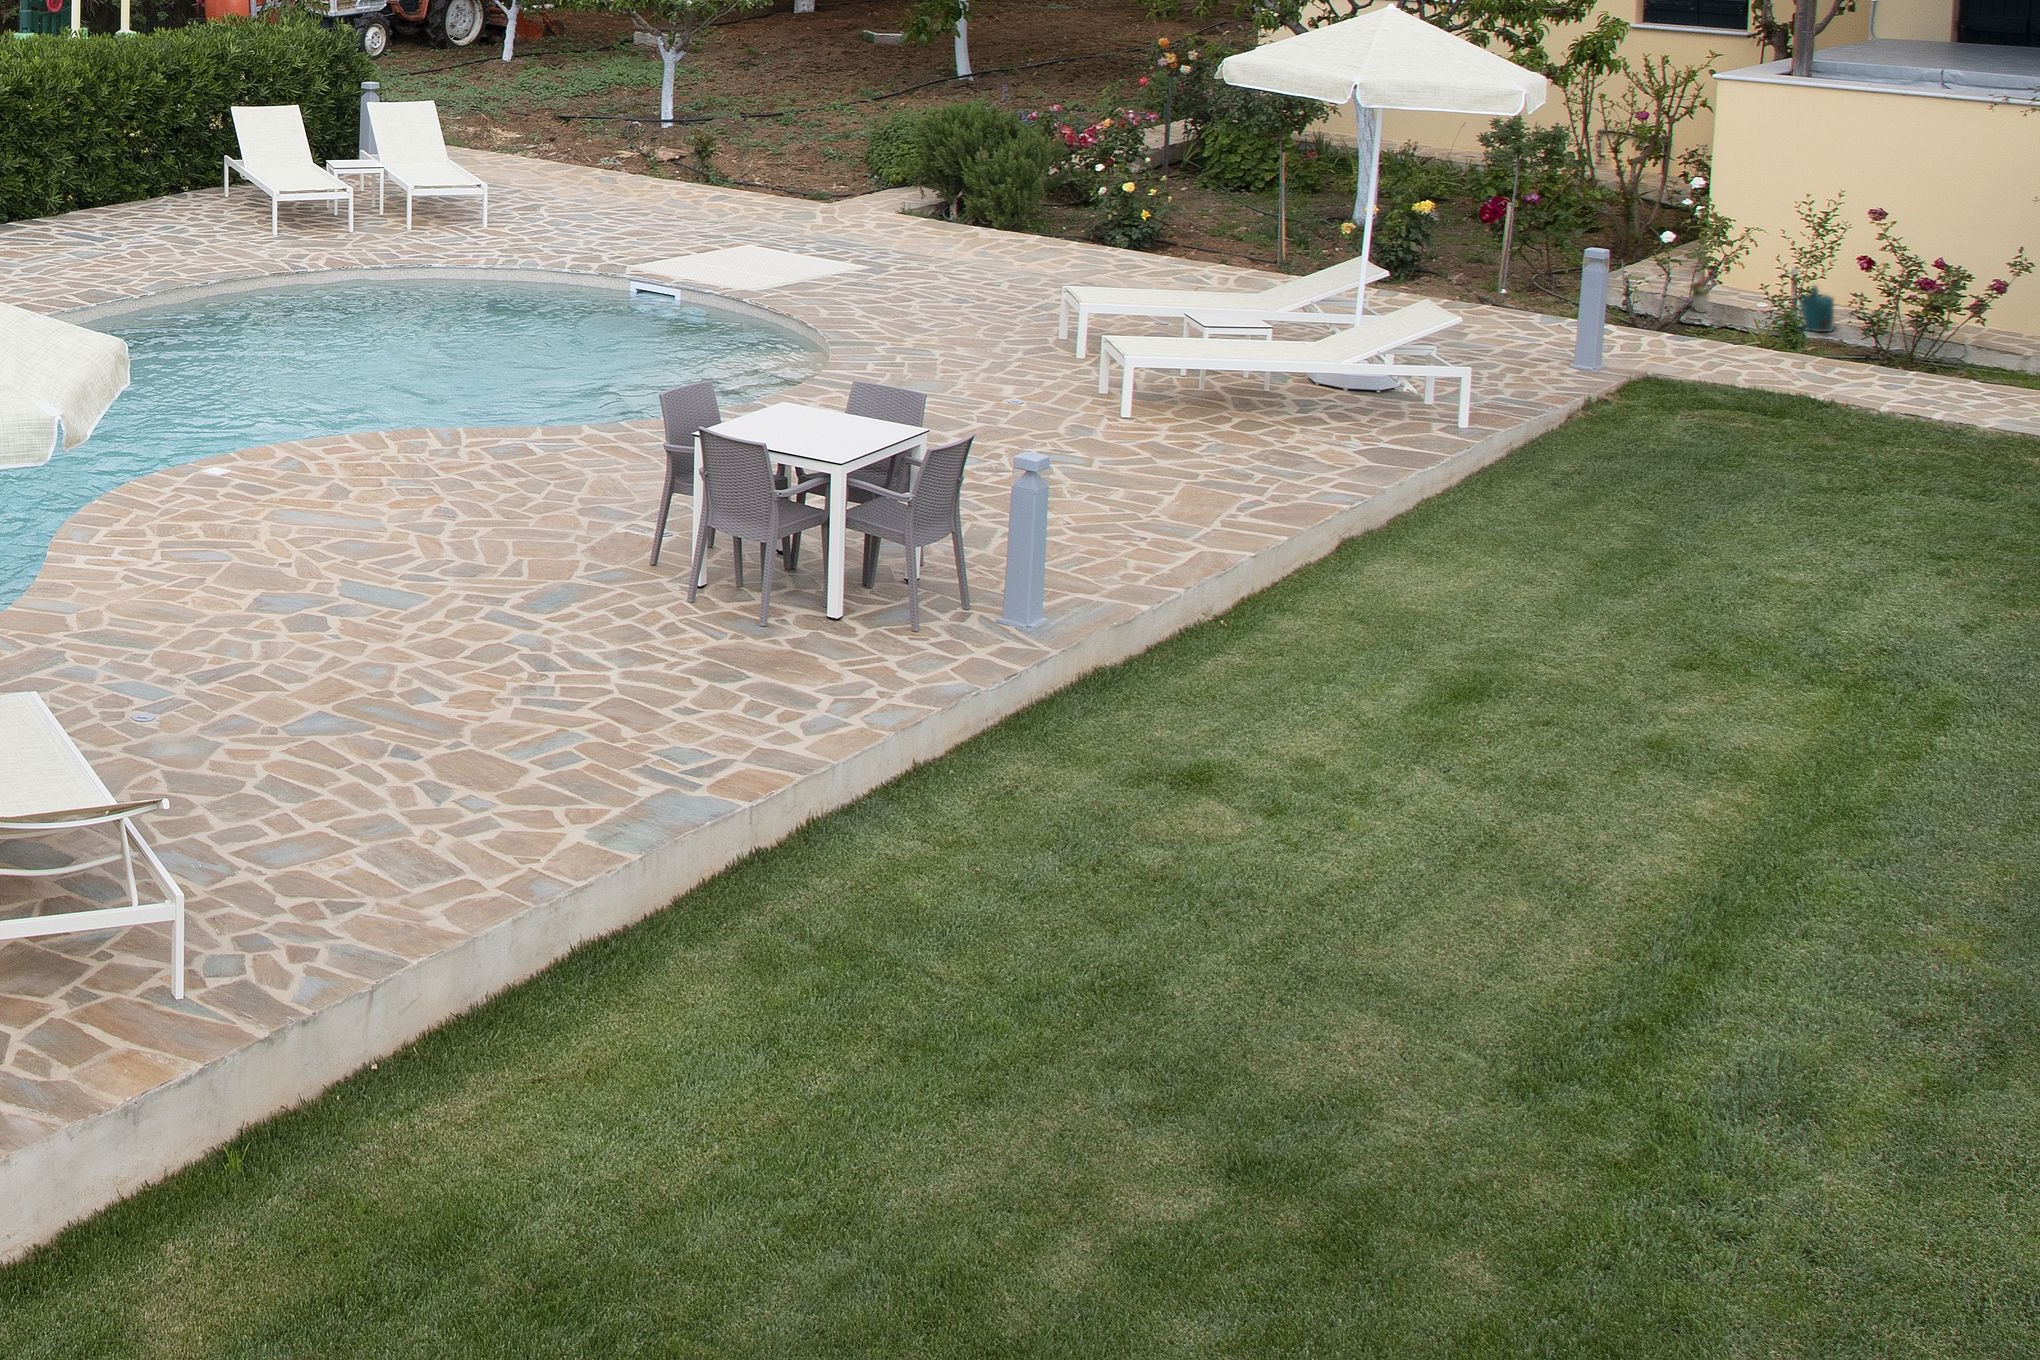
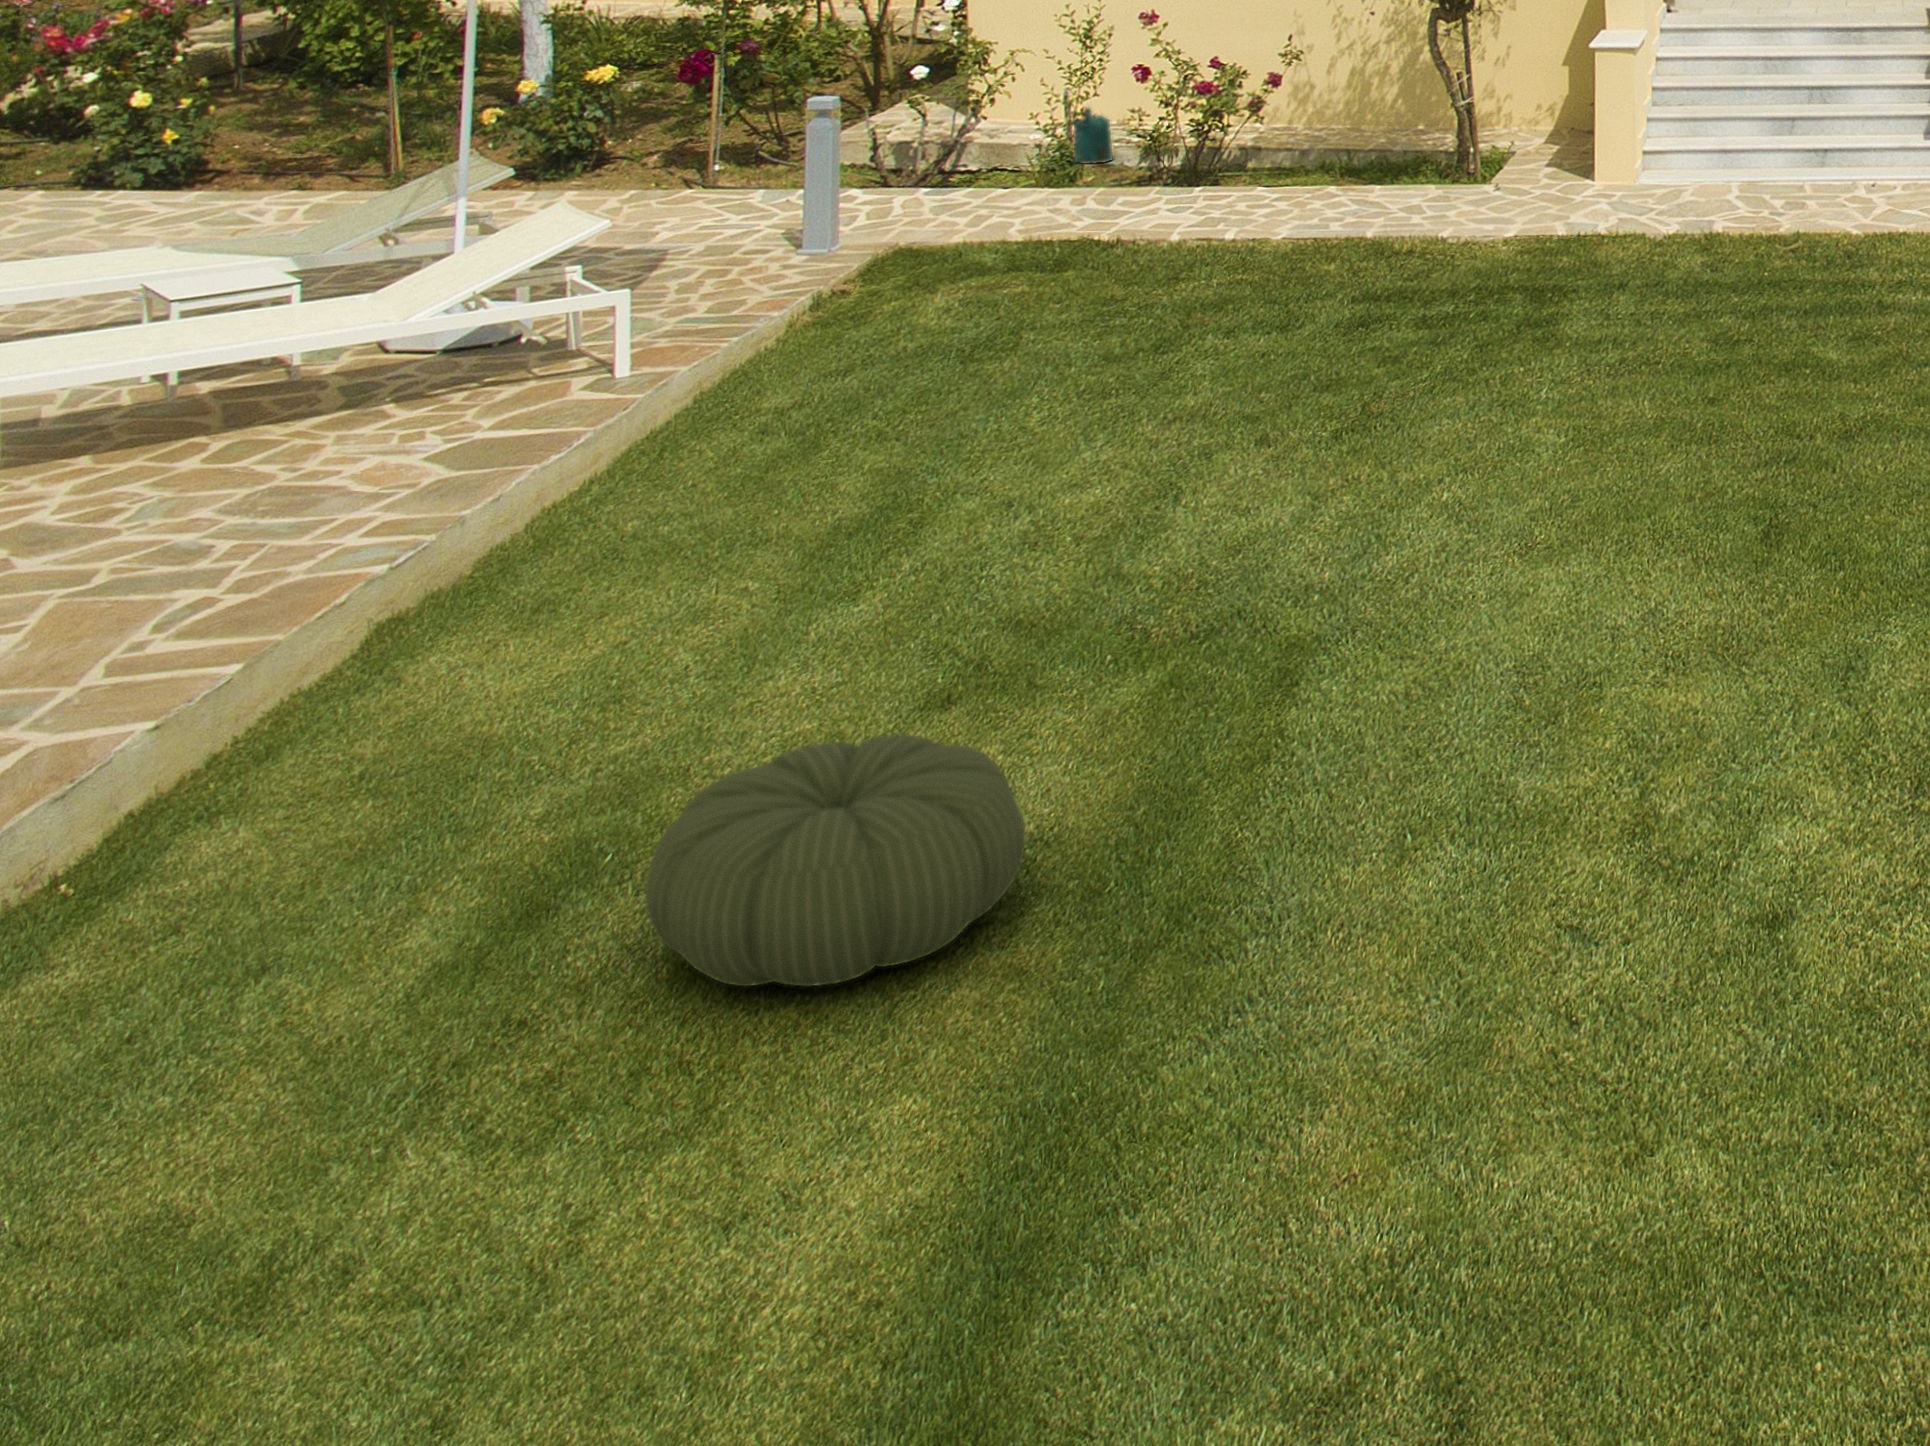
decorative plant: present [1690,277,1708,312] -> none [943,110,971,162]
pouf: none [1556,637,1754,747] -> present [646,734,1026,987]

